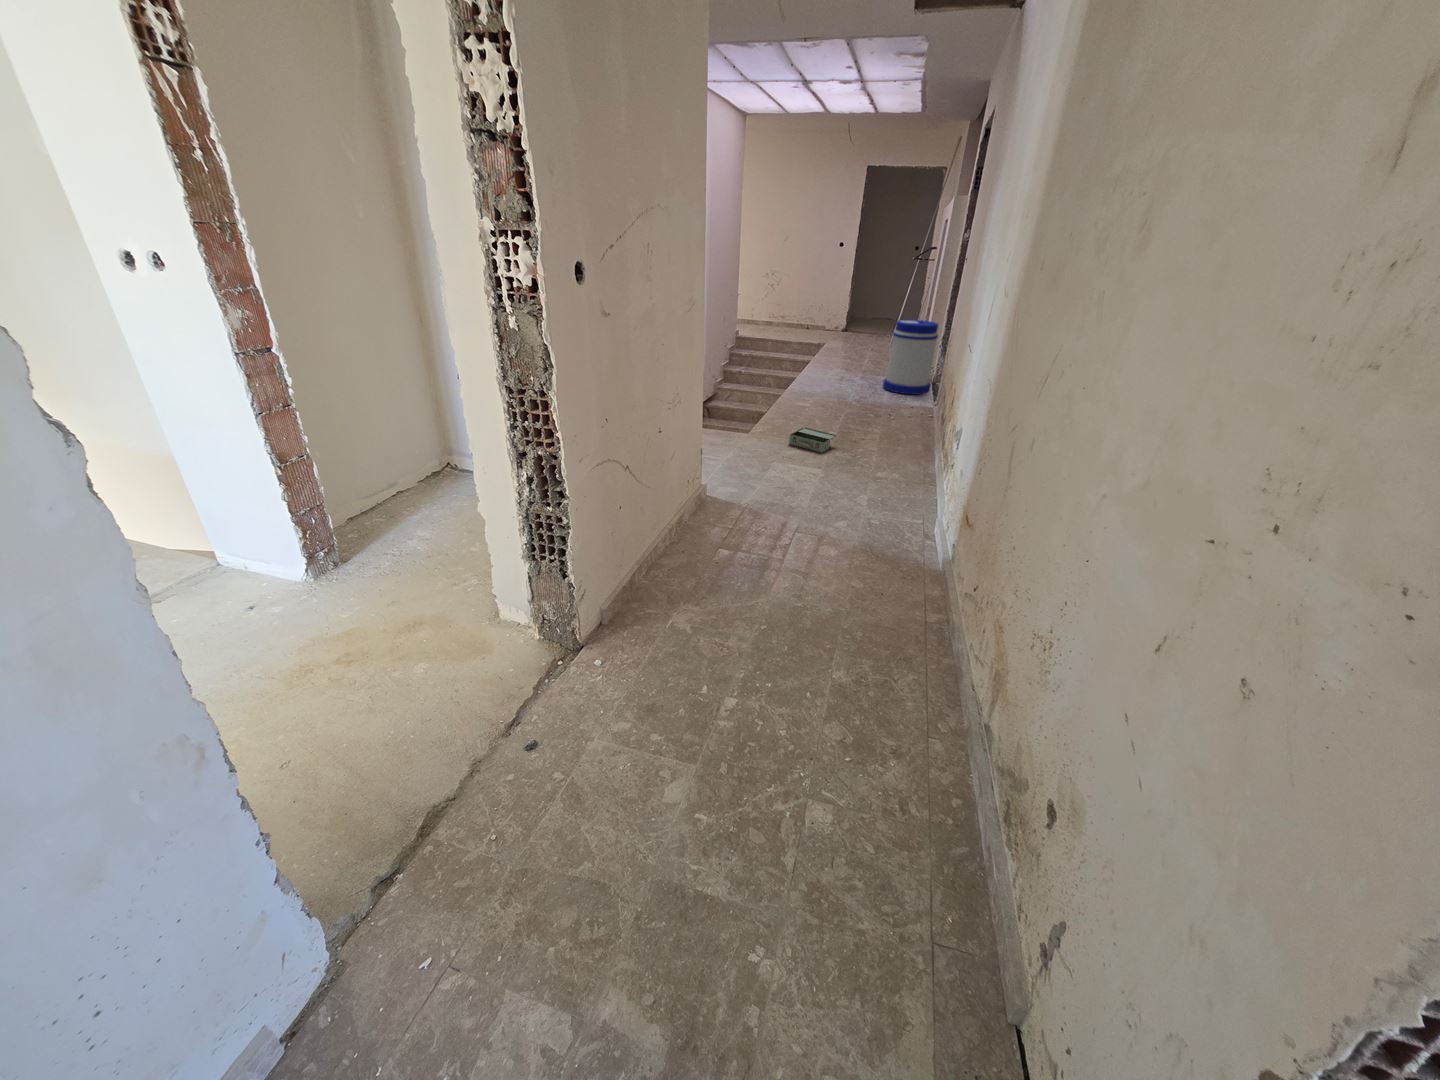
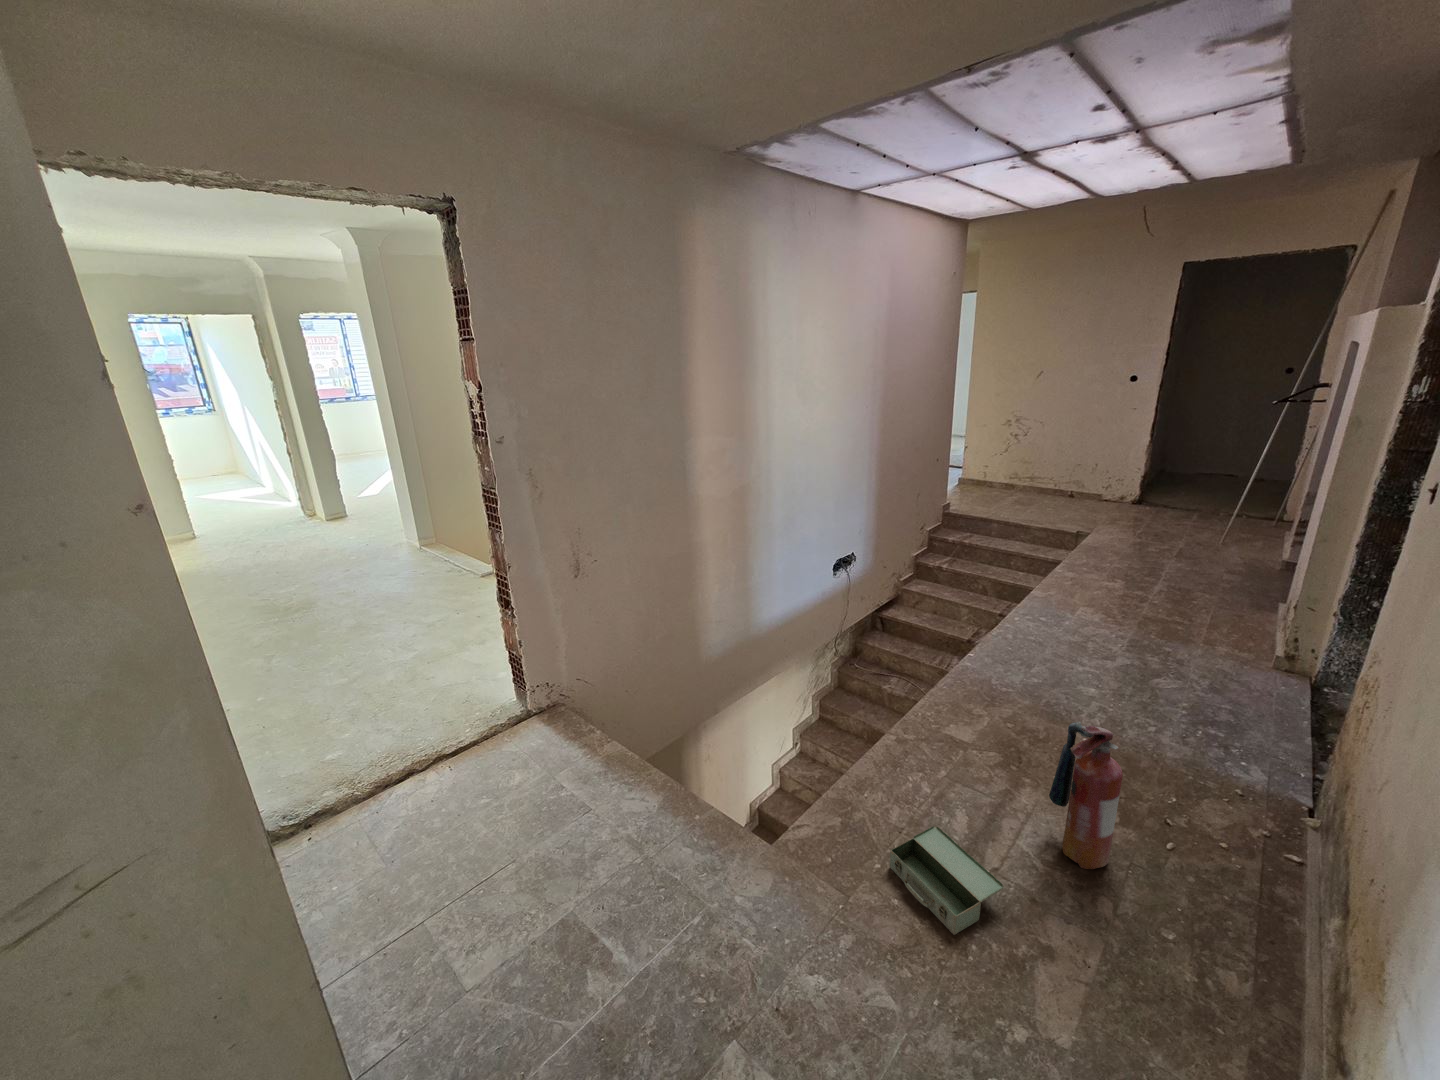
trash can: present [883,320,938,394] -> none [1186,543,1333,704]
fire extinguisher: none [845,366,874,436] -> present [1049,722,1123,869]

